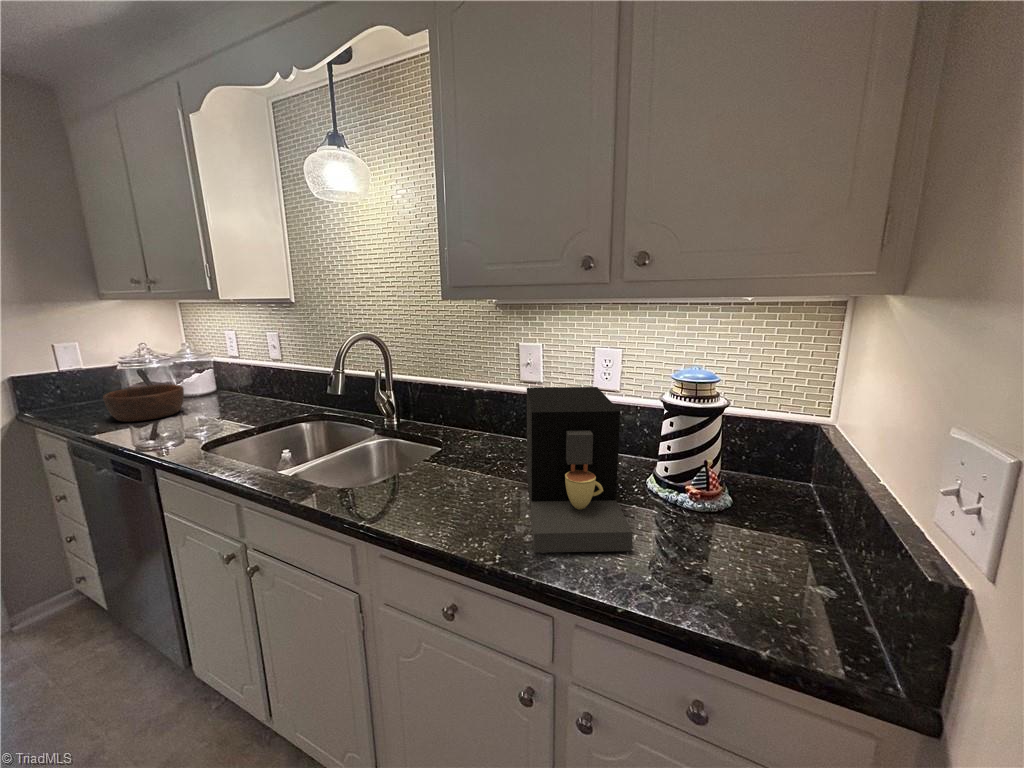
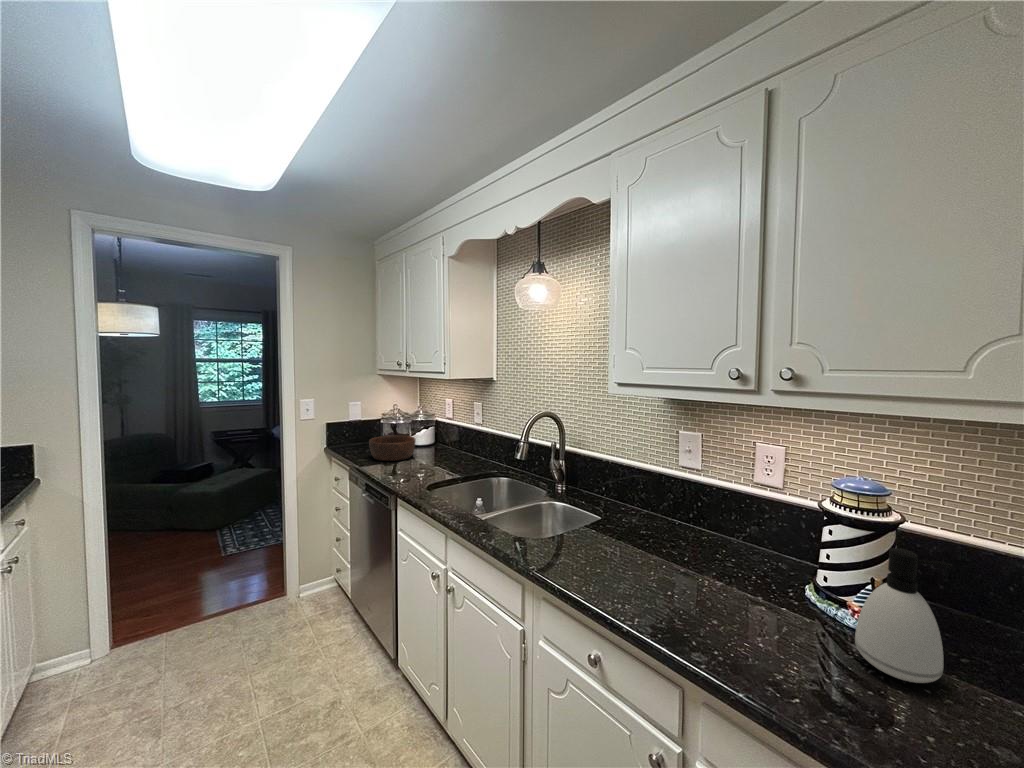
coffee maker: present [527,387,633,552] -> none [667,474,767,649]
soap dispenser: none [702,429,782,548] -> present [855,548,952,683]

